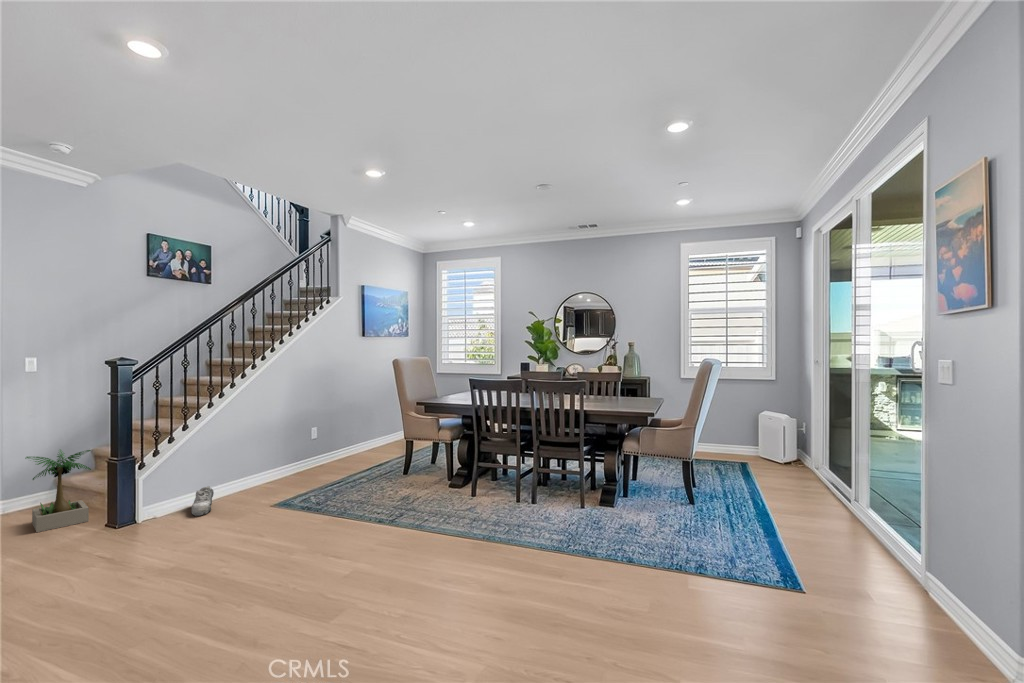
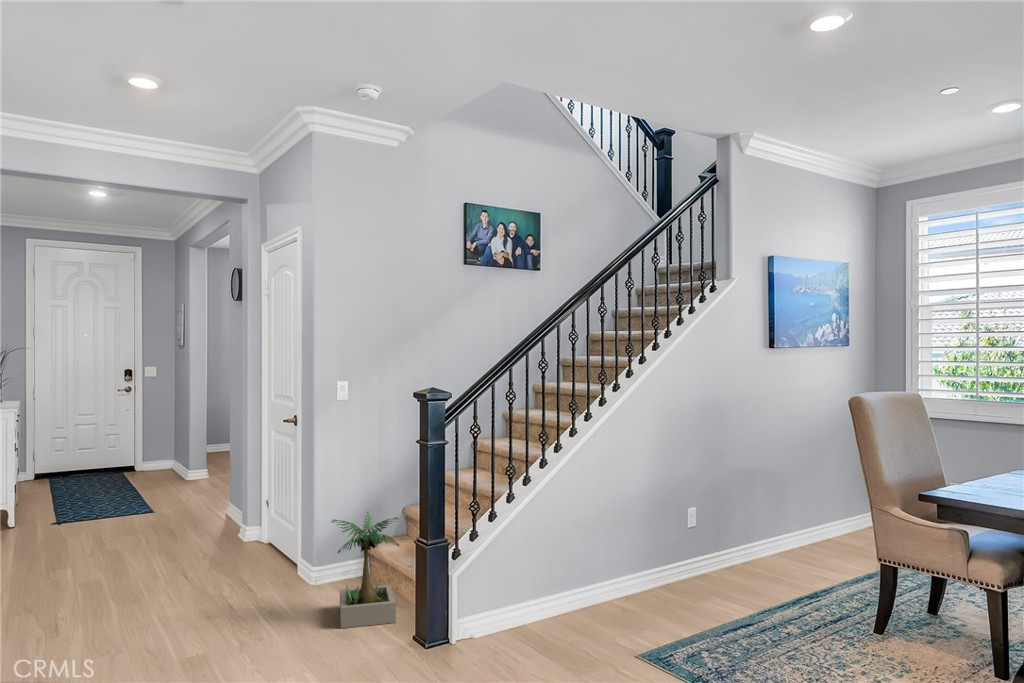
shoe: present [192,486,214,516] -> none [519,598,549,652]

